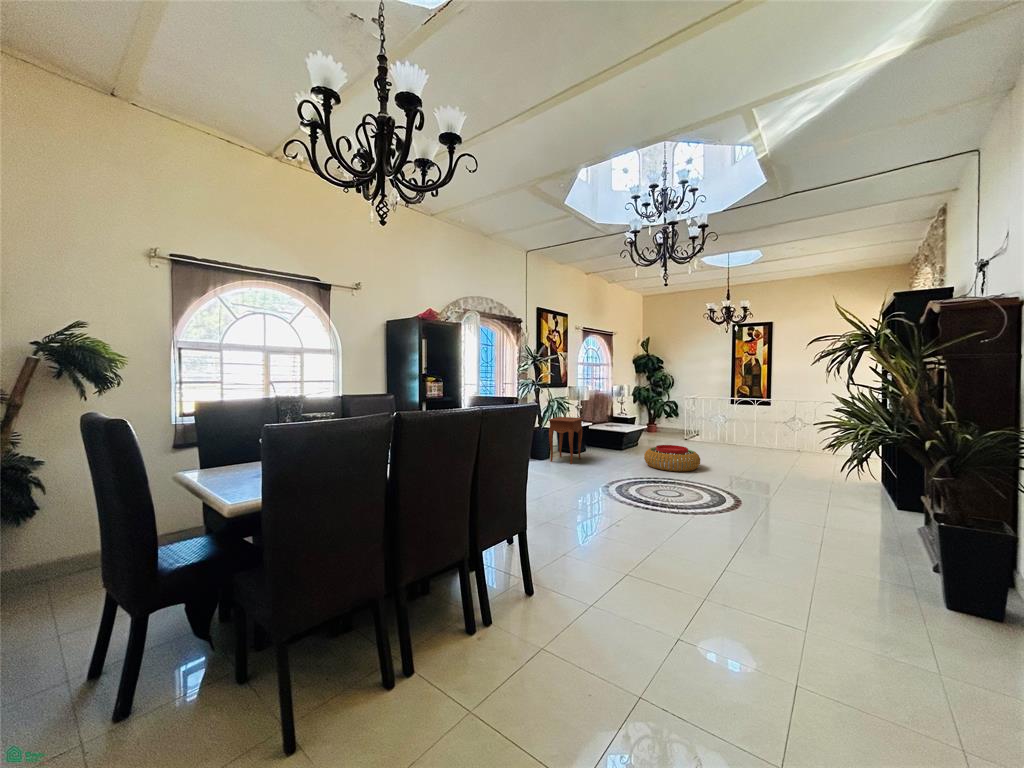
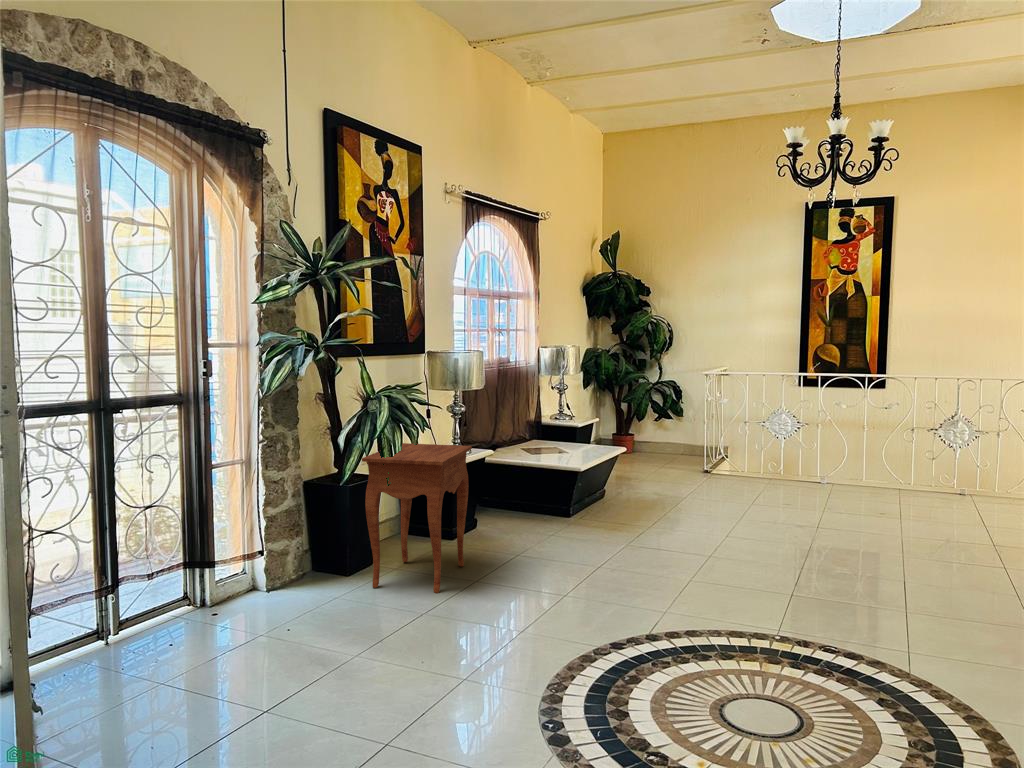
pouf: present [644,445,700,471] -> none [647,515,803,600]

